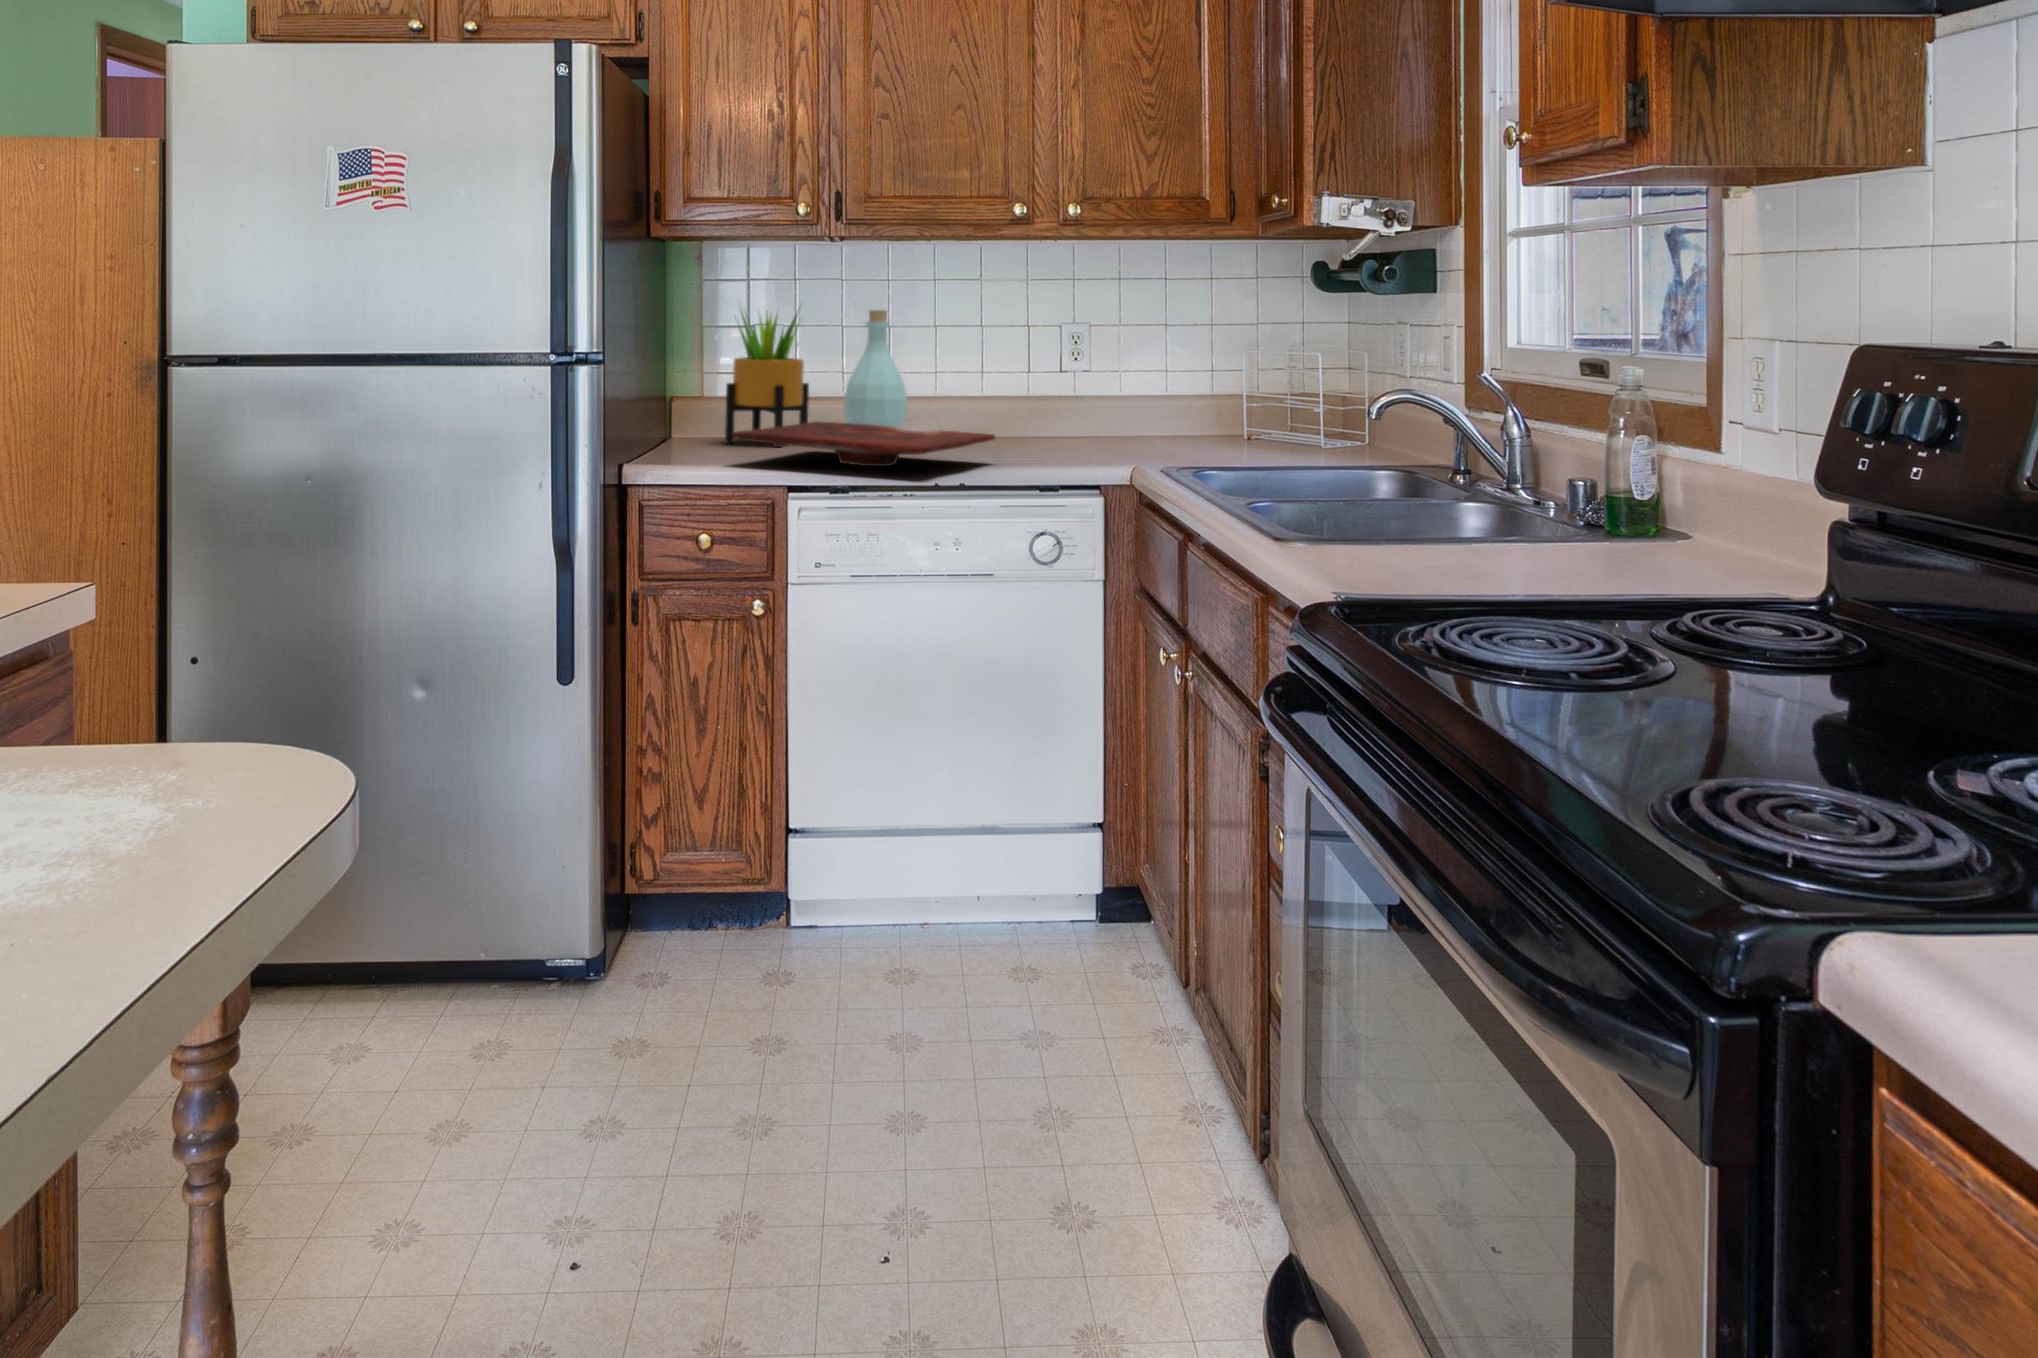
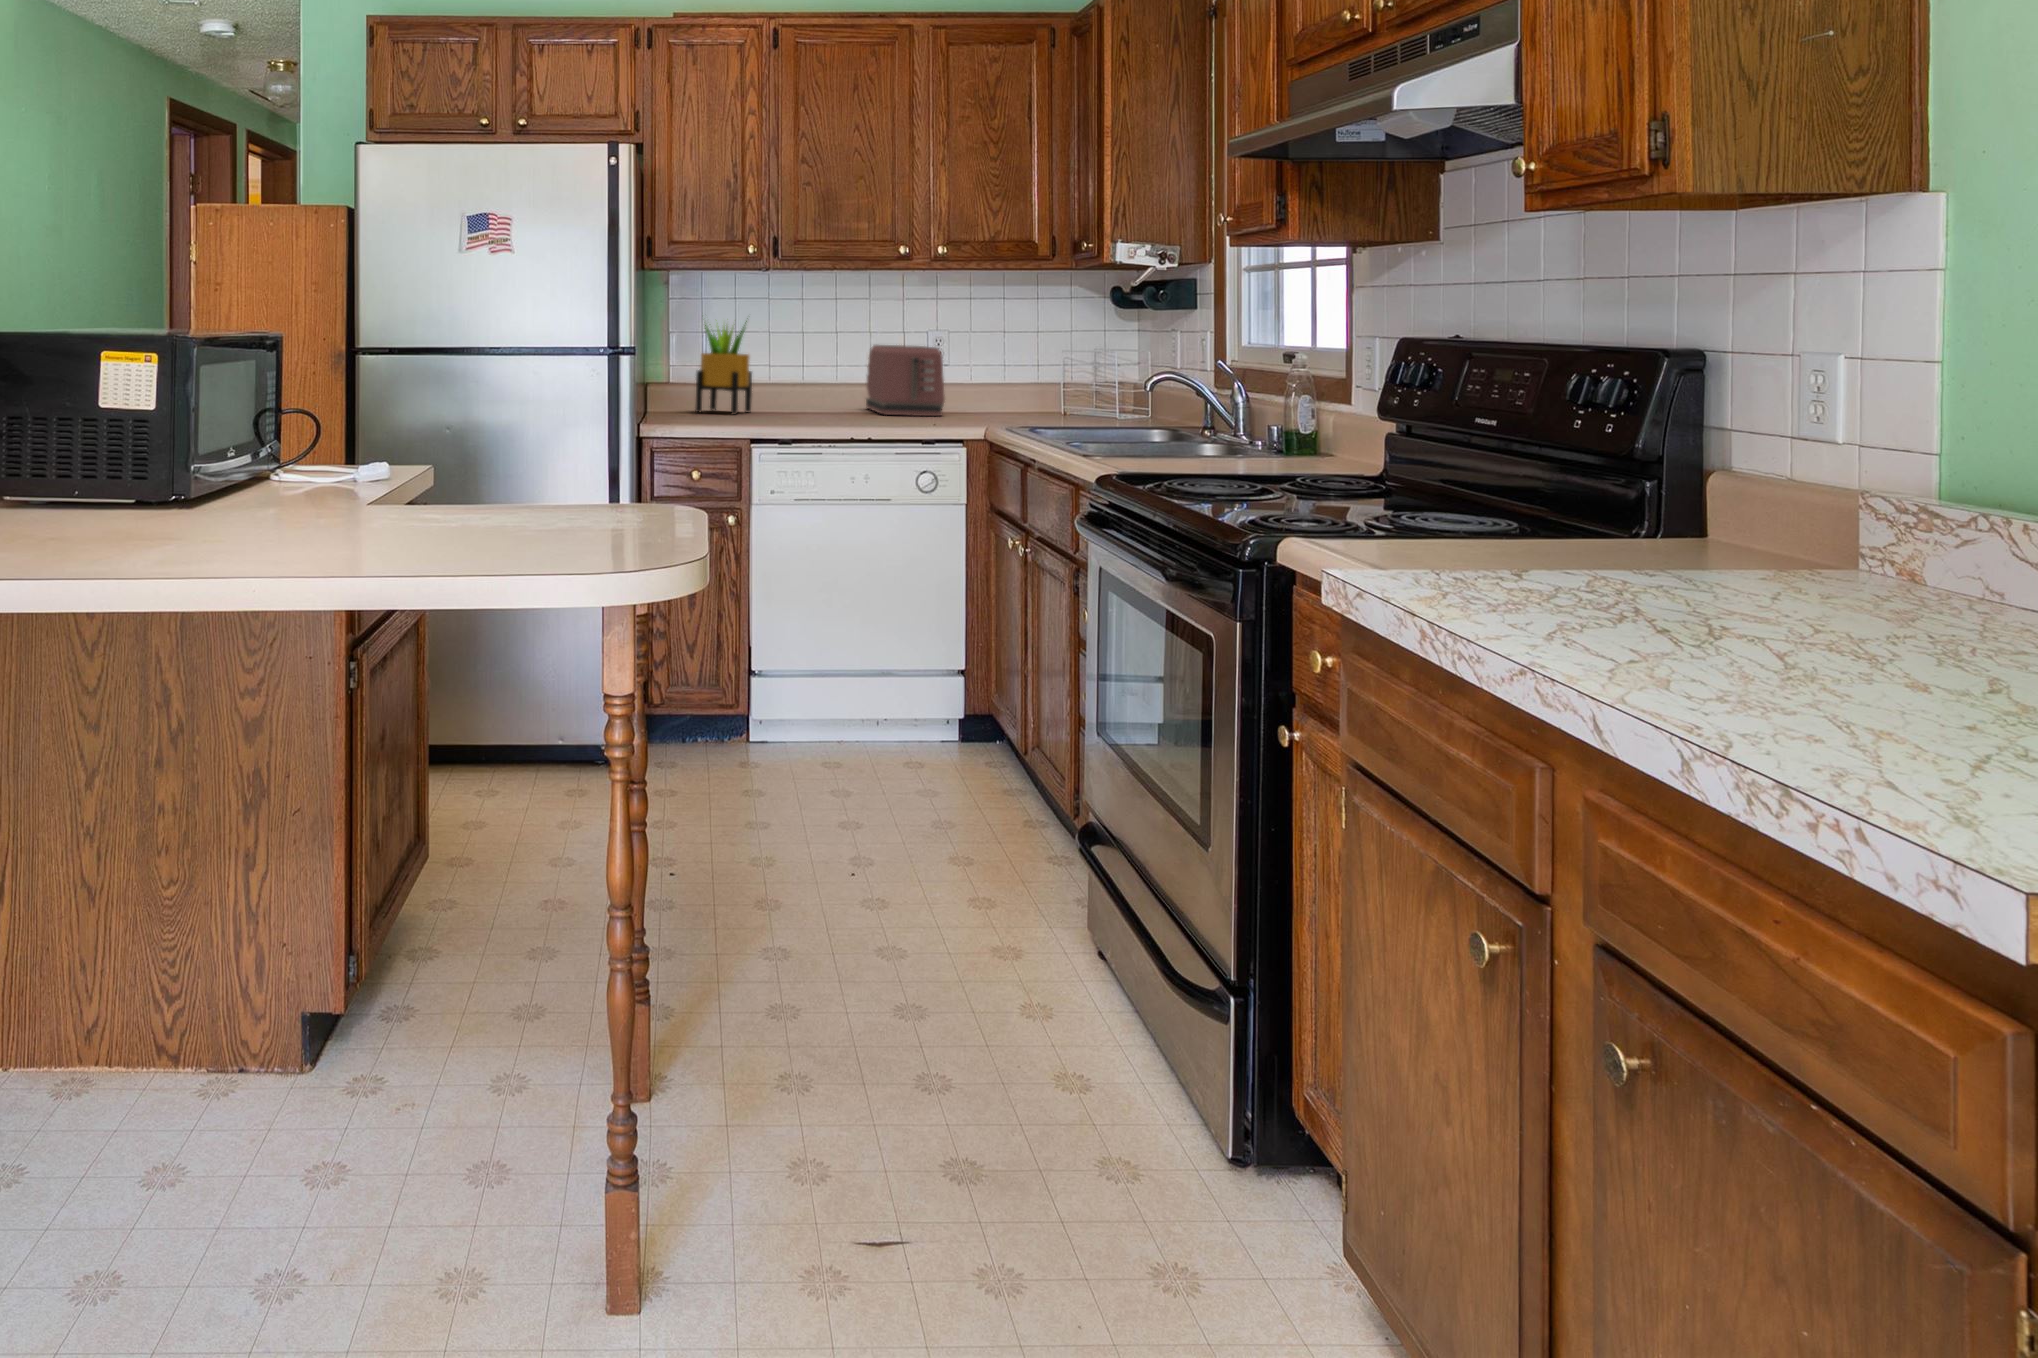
bottle: present [844,310,907,427] -> none [774,320,819,412]
toaster: none [975,344,1080,446] -> present [866,345,945,416]
cutting board: present [732,422,995,466] -> none [717,397,892,424]

